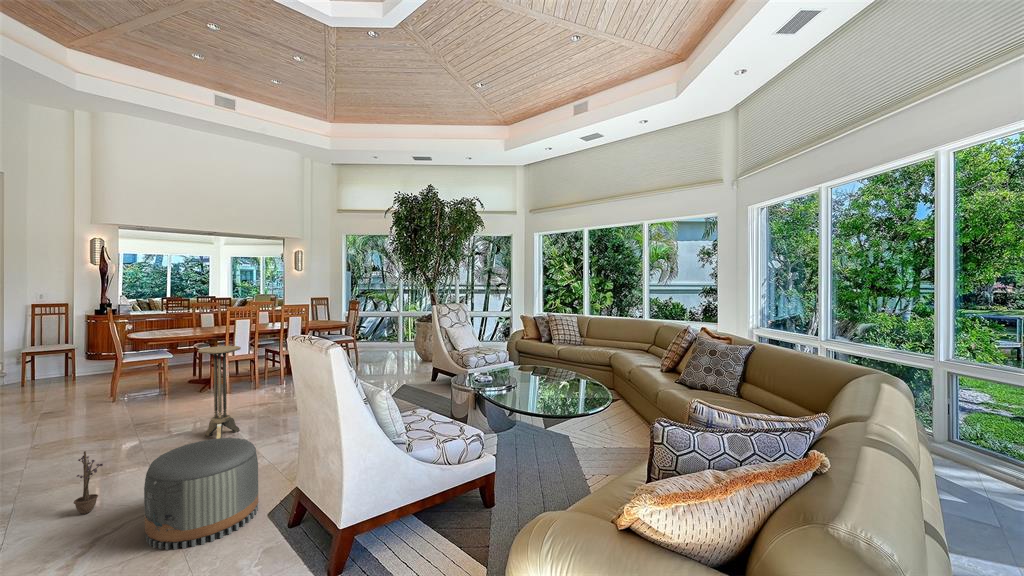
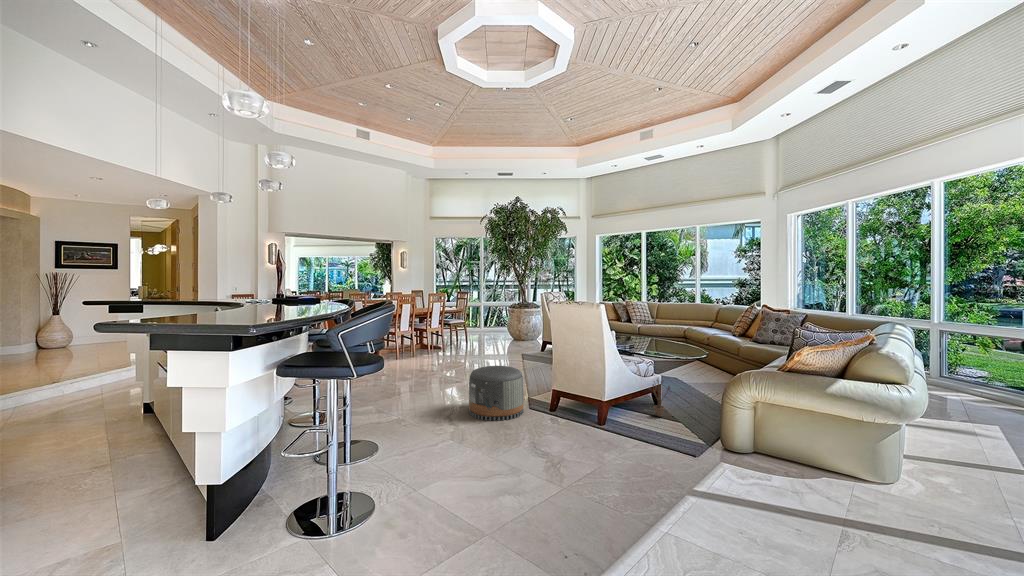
side table: present [198,346,241,439] -> none [425,318,449,384]
decorative plant: present [74,451,103,514] -> present [646,379,671,417]

